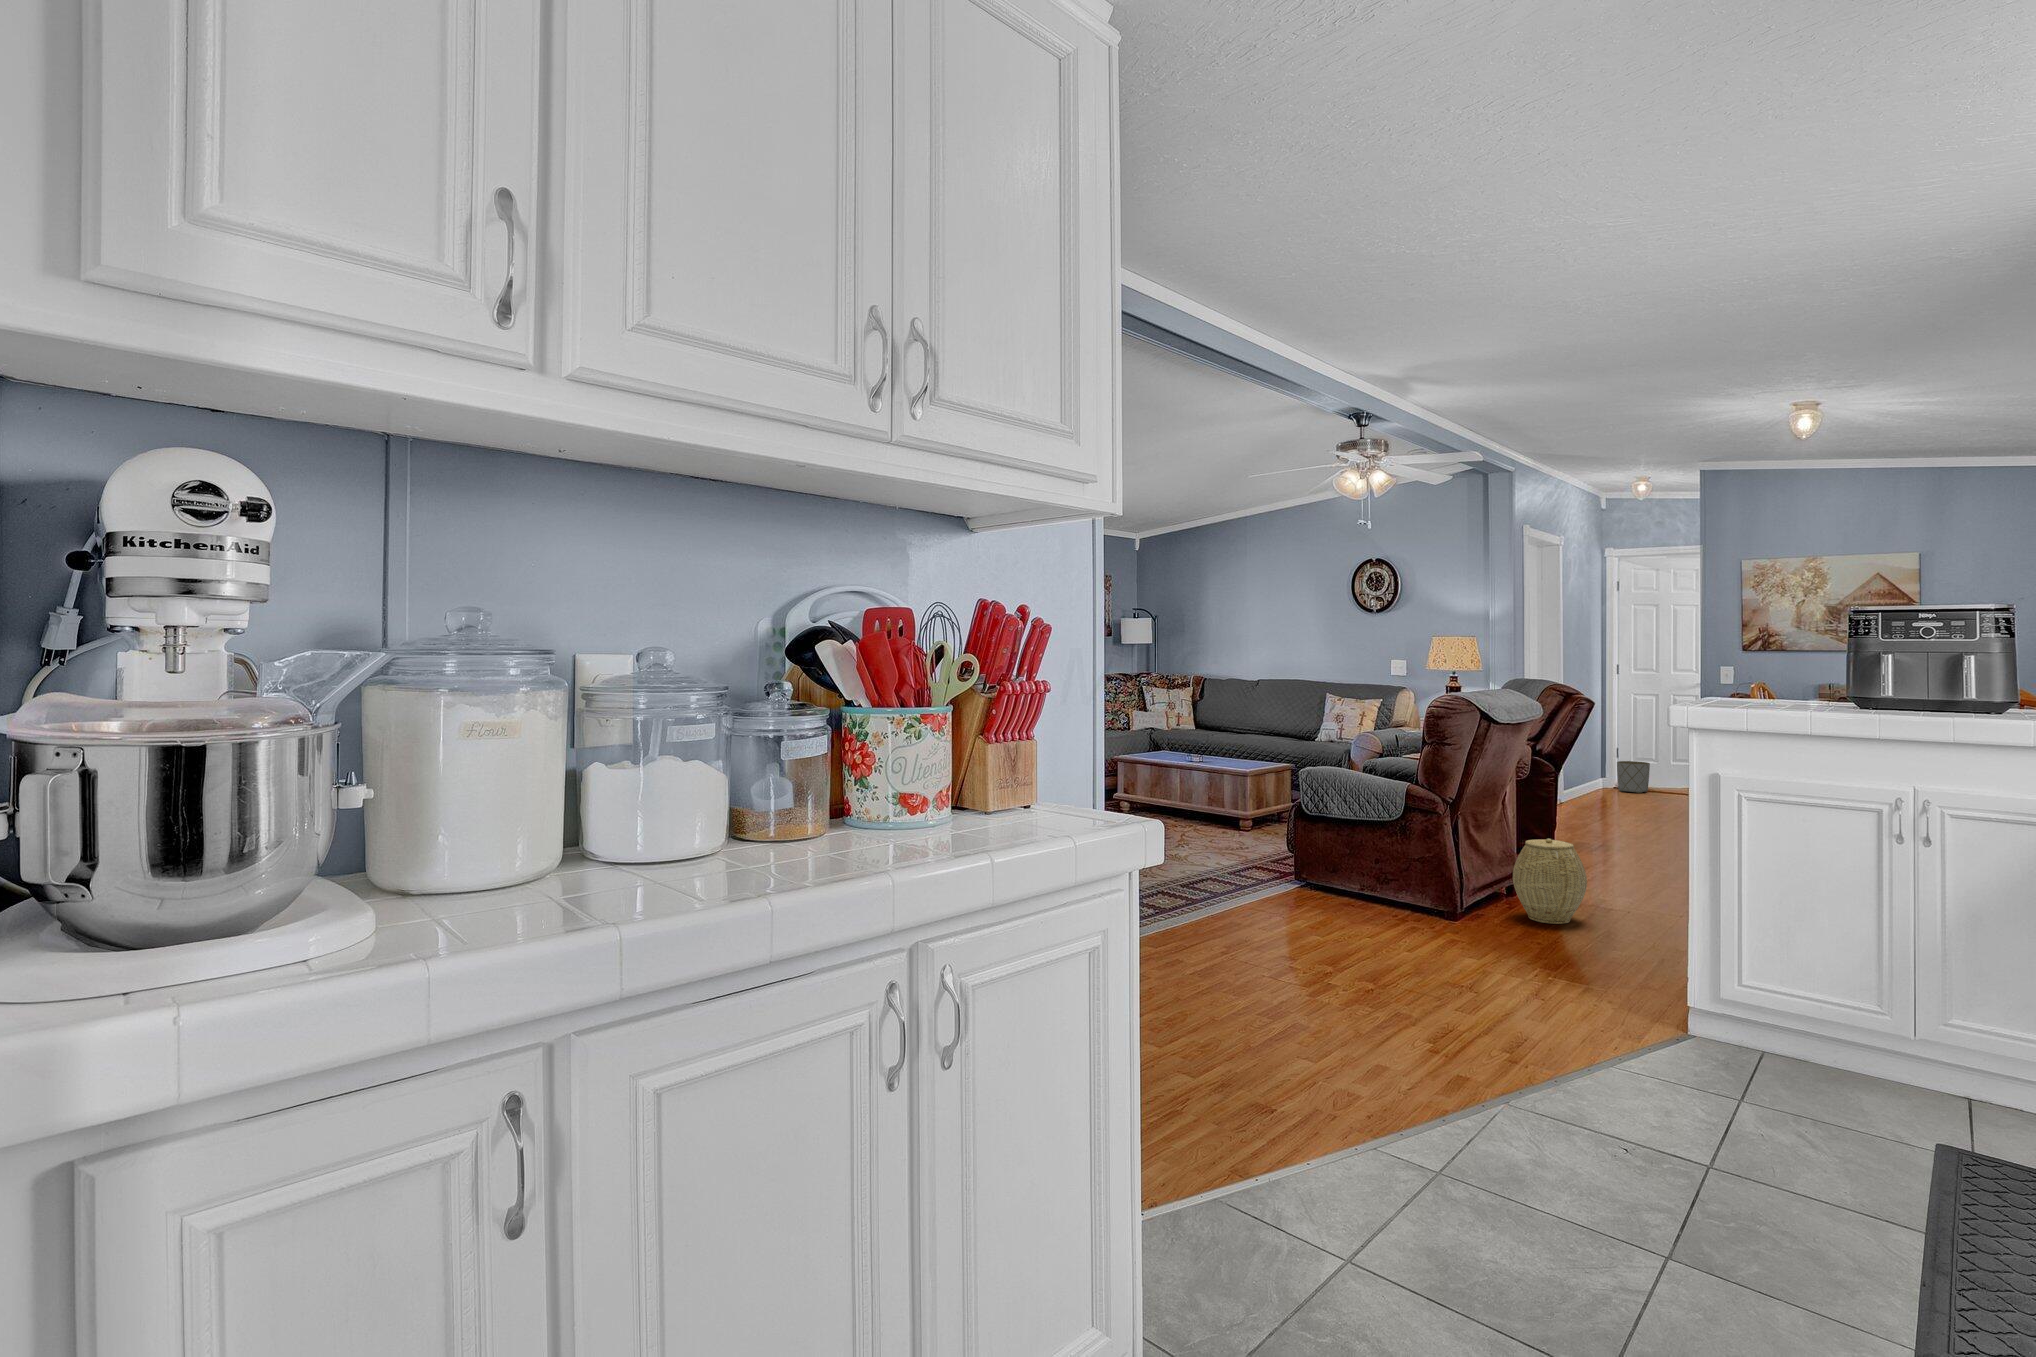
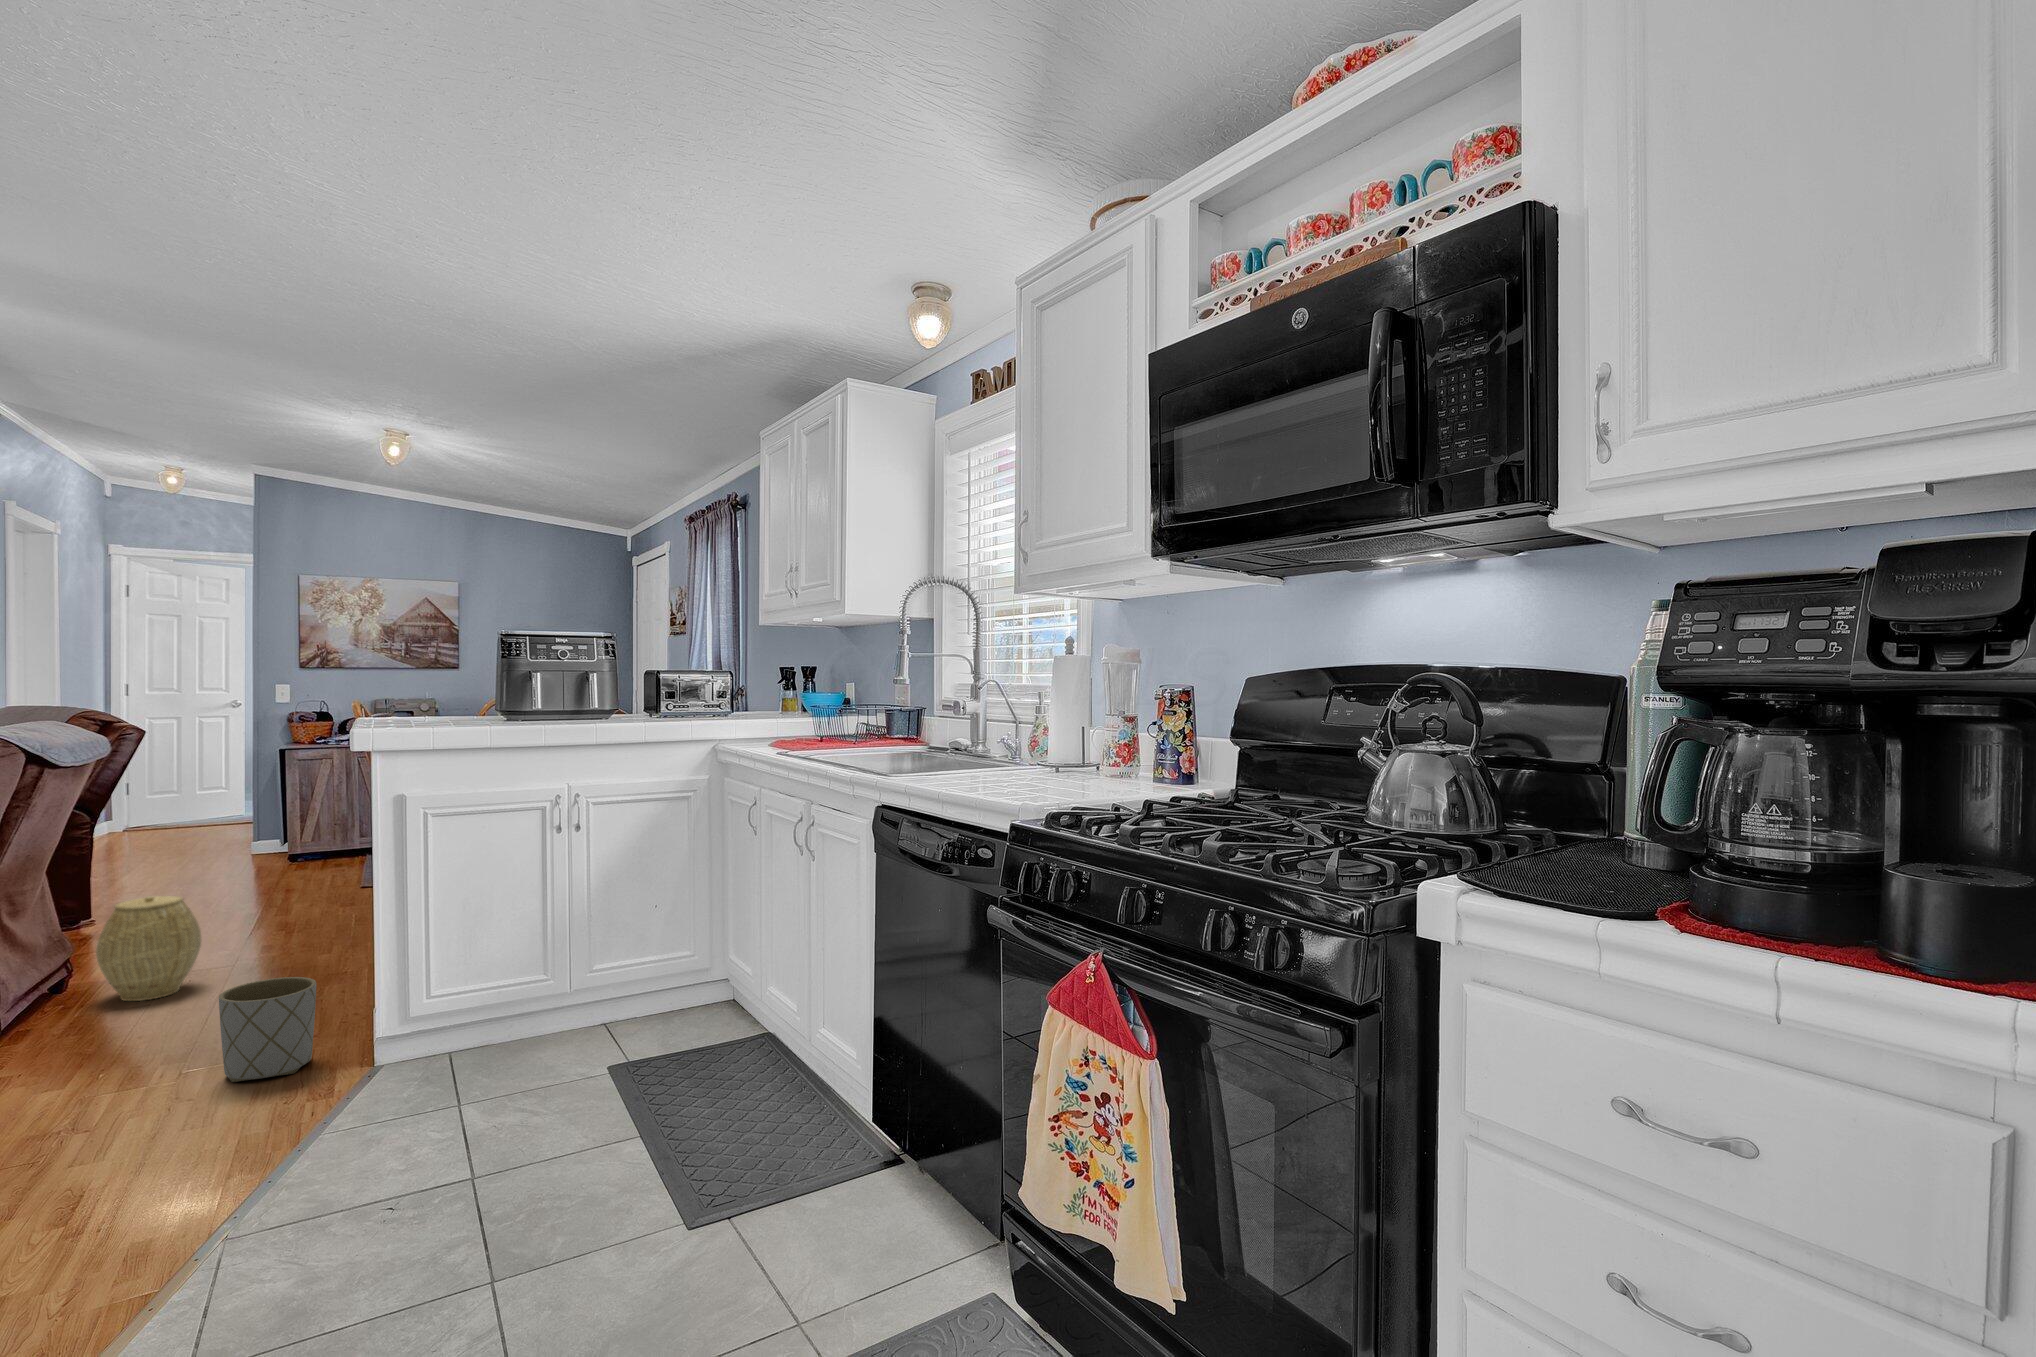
planter: present [1617,761,1650,793] -> present [219,977,316,1082]

